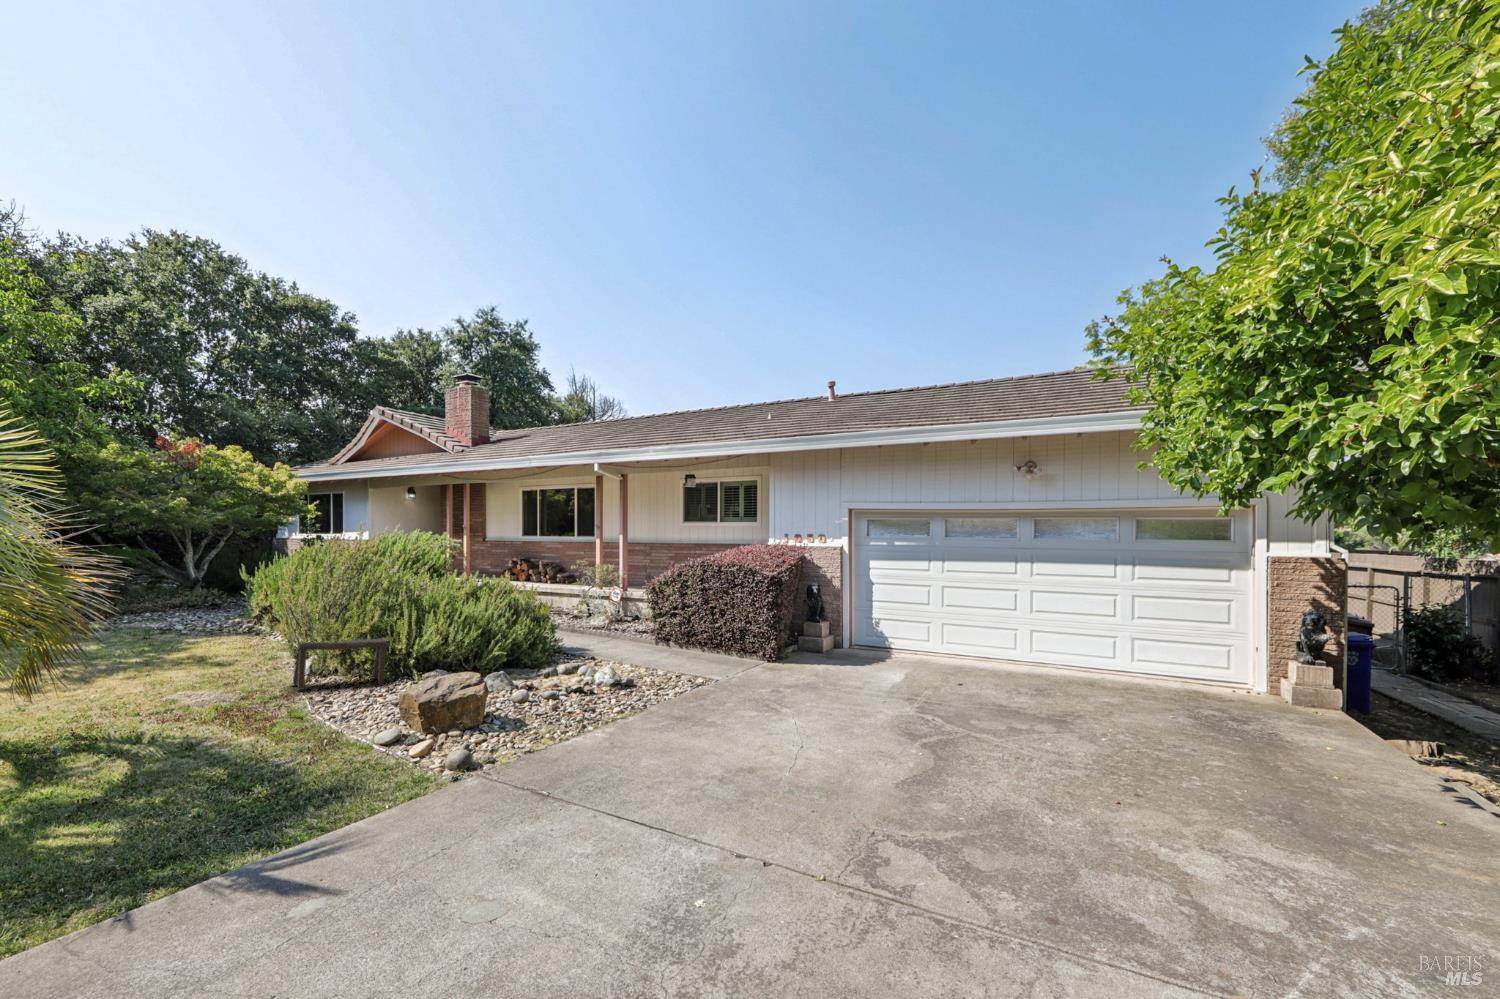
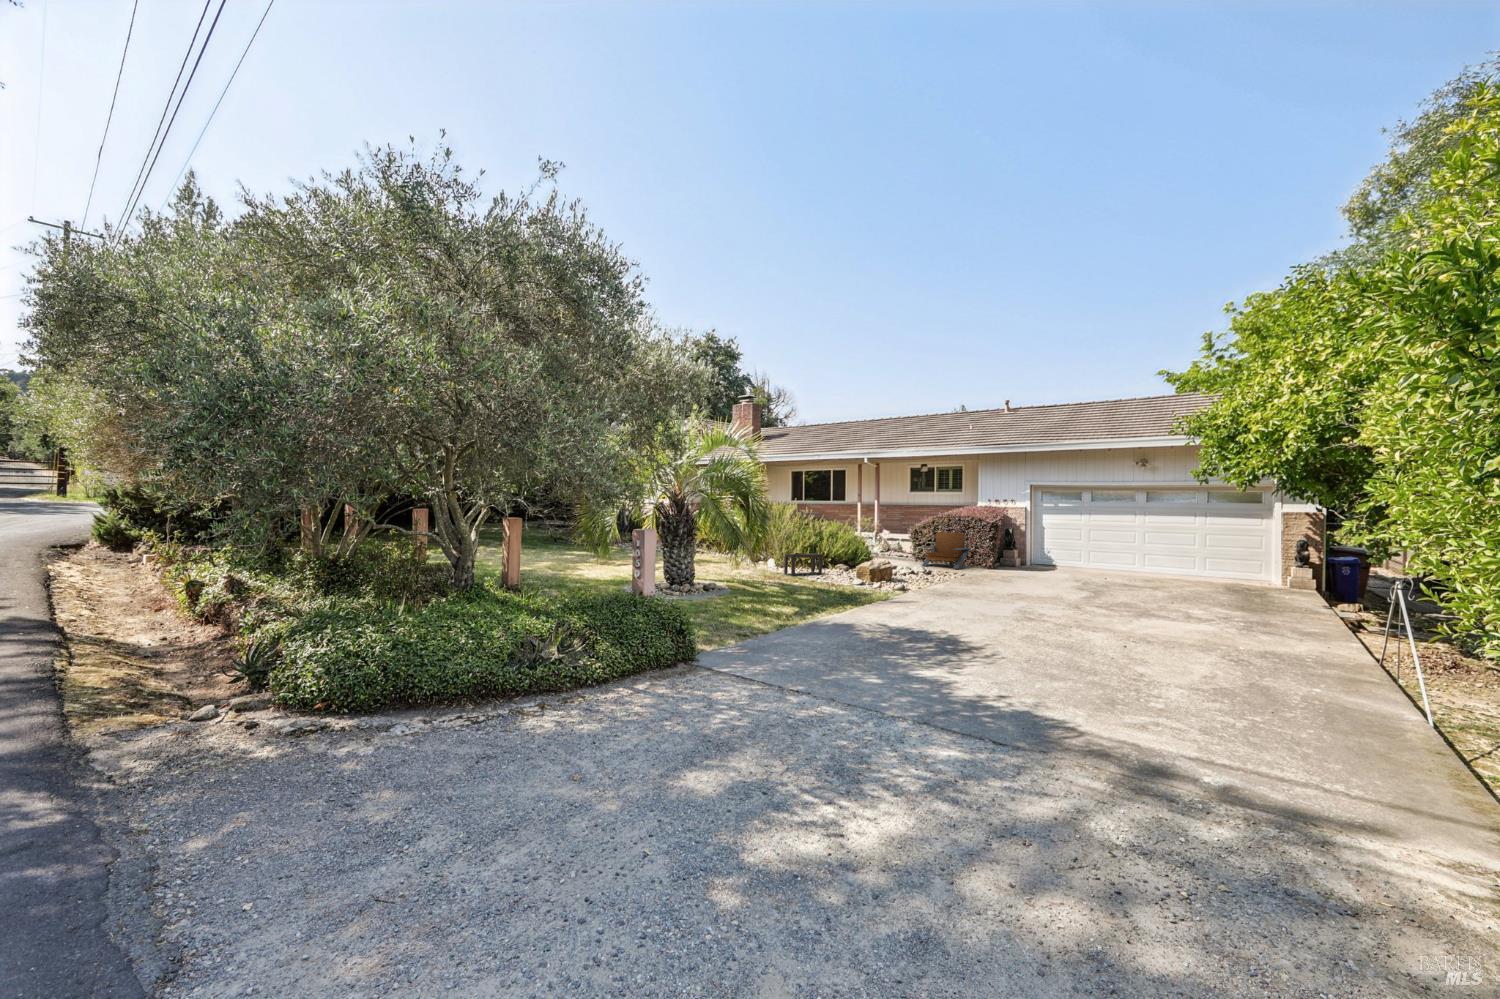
lounge chair: none [647,591,738,663] -> present [922,532,970,569]

